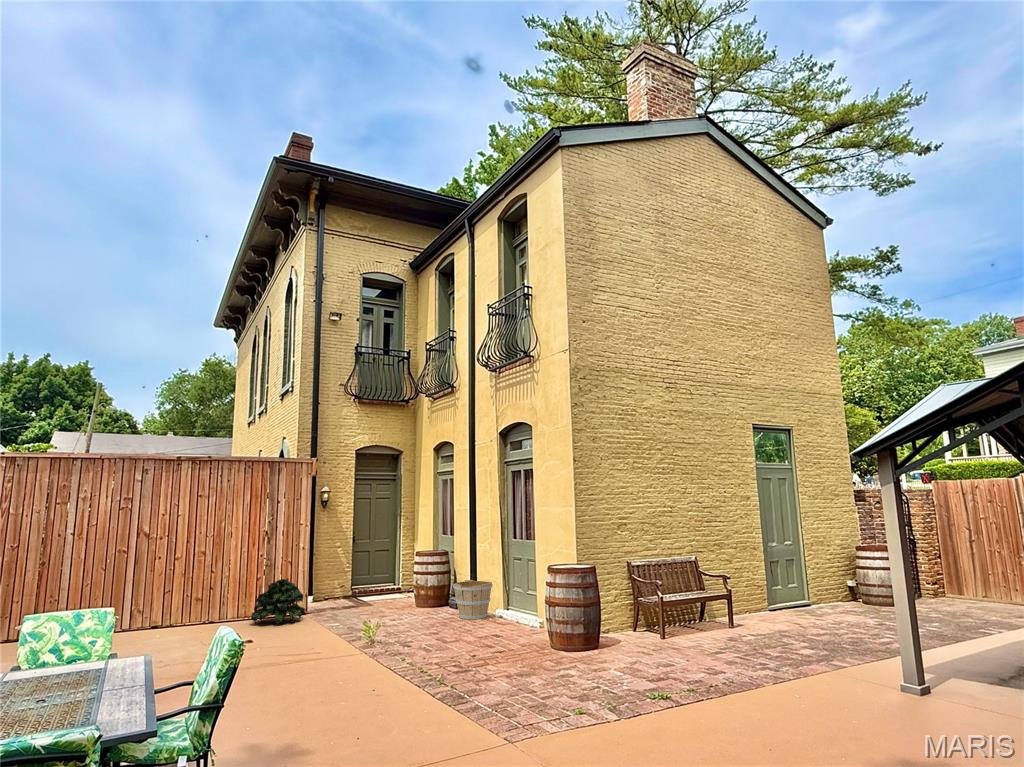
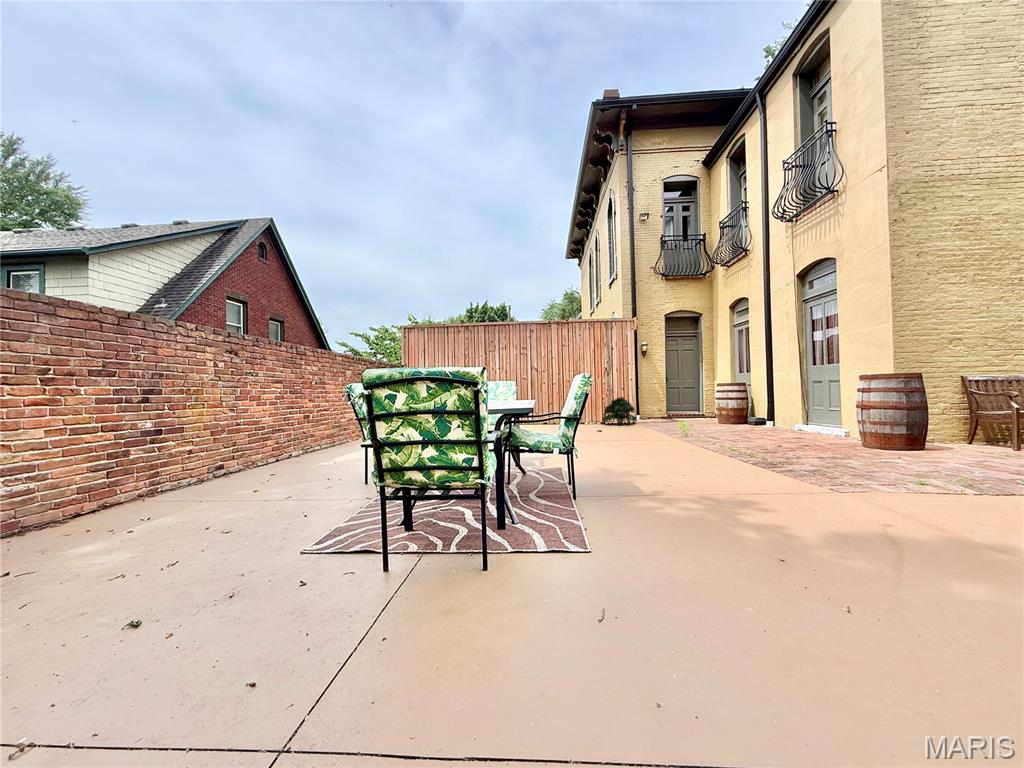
wooden bucket: present [453,580,493,620] -> none [753,401,791,430]

